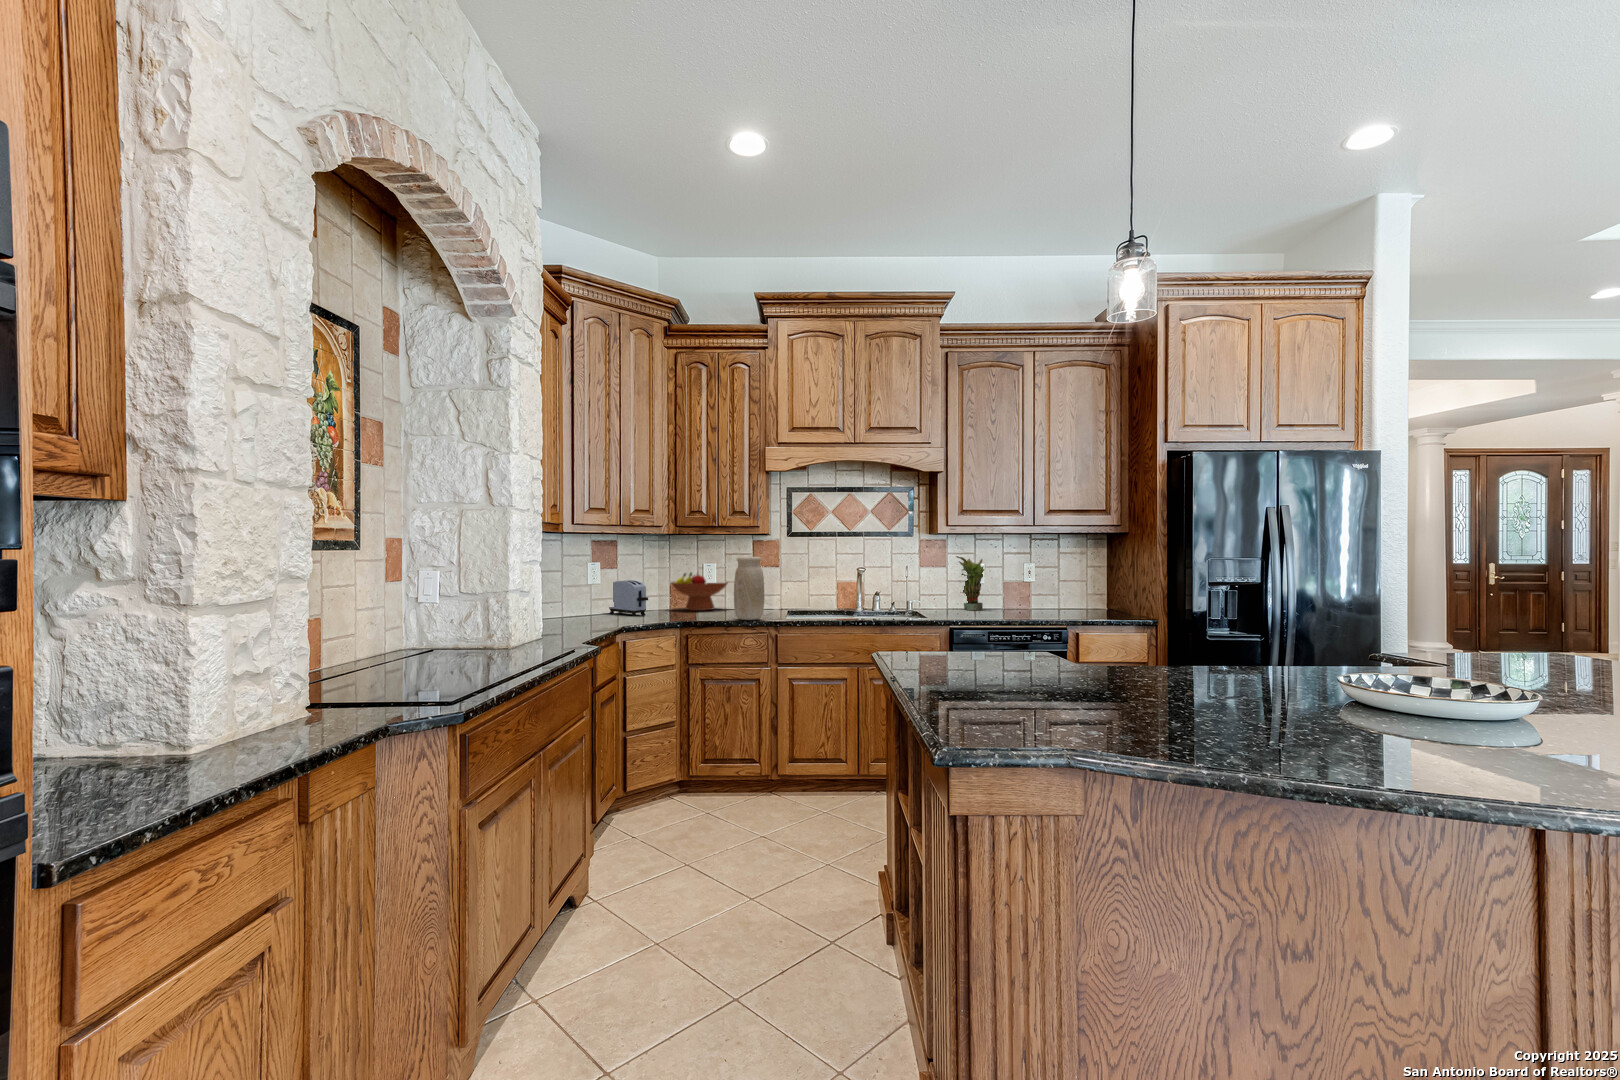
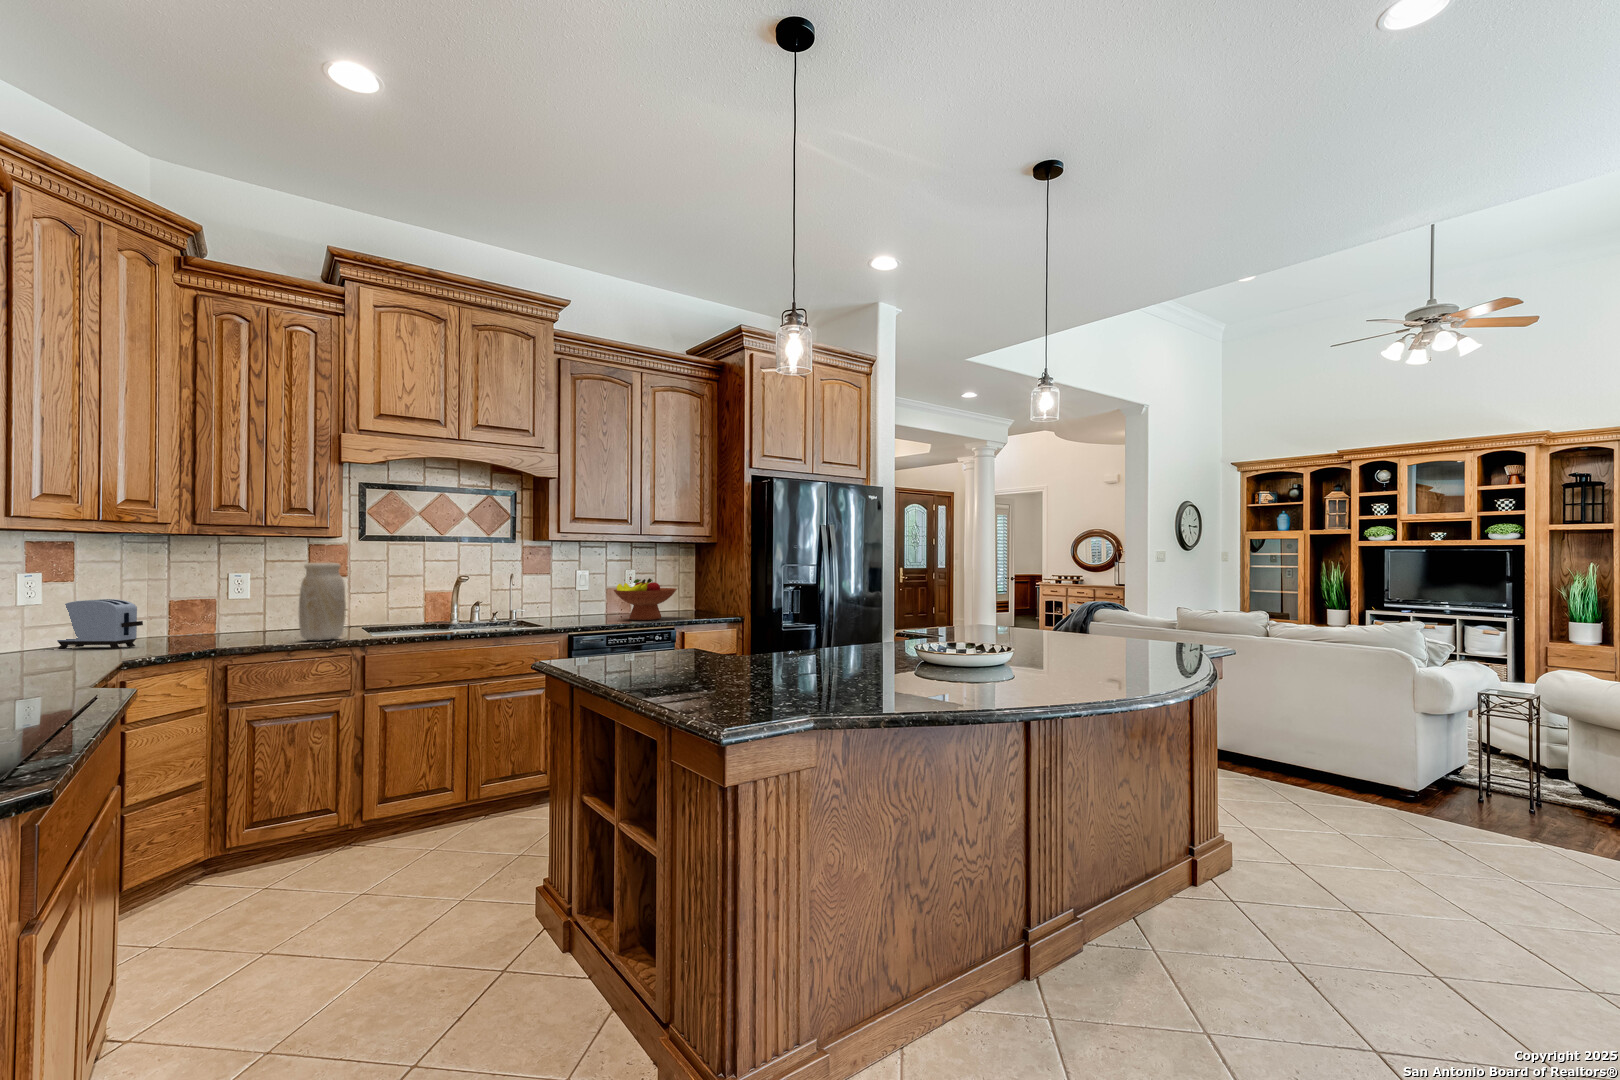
potted plant: present [956,556,984,610] -> none [558,562,588,616]
fruit bowl: present [671,573,728,611] -> present [614,578,677,620]

